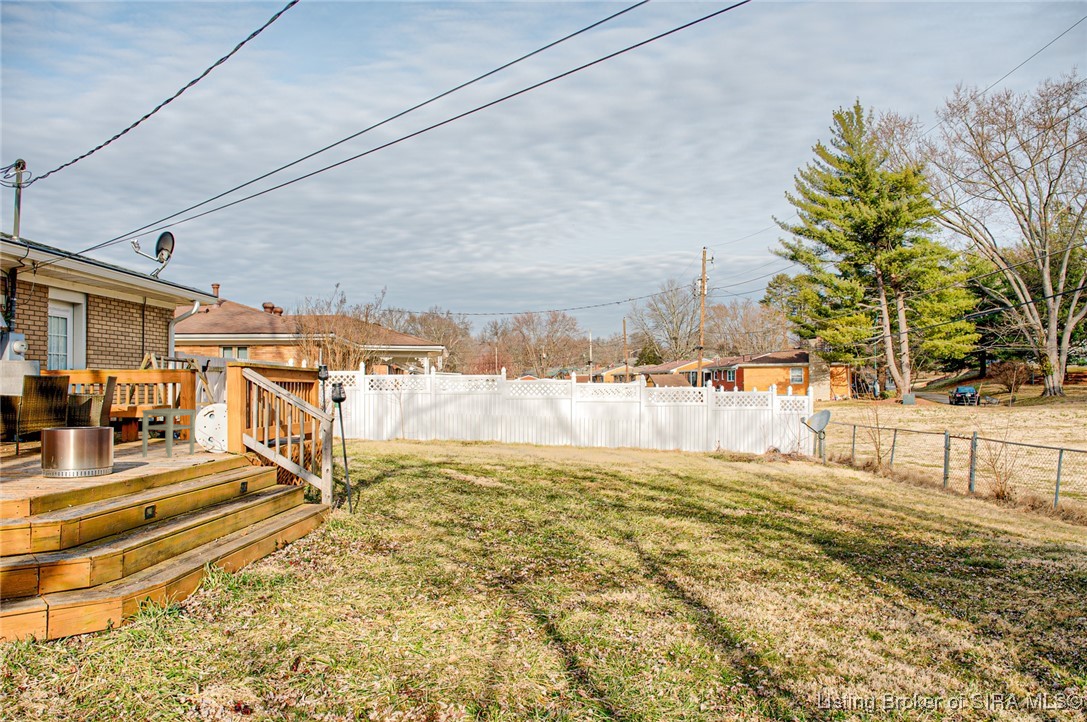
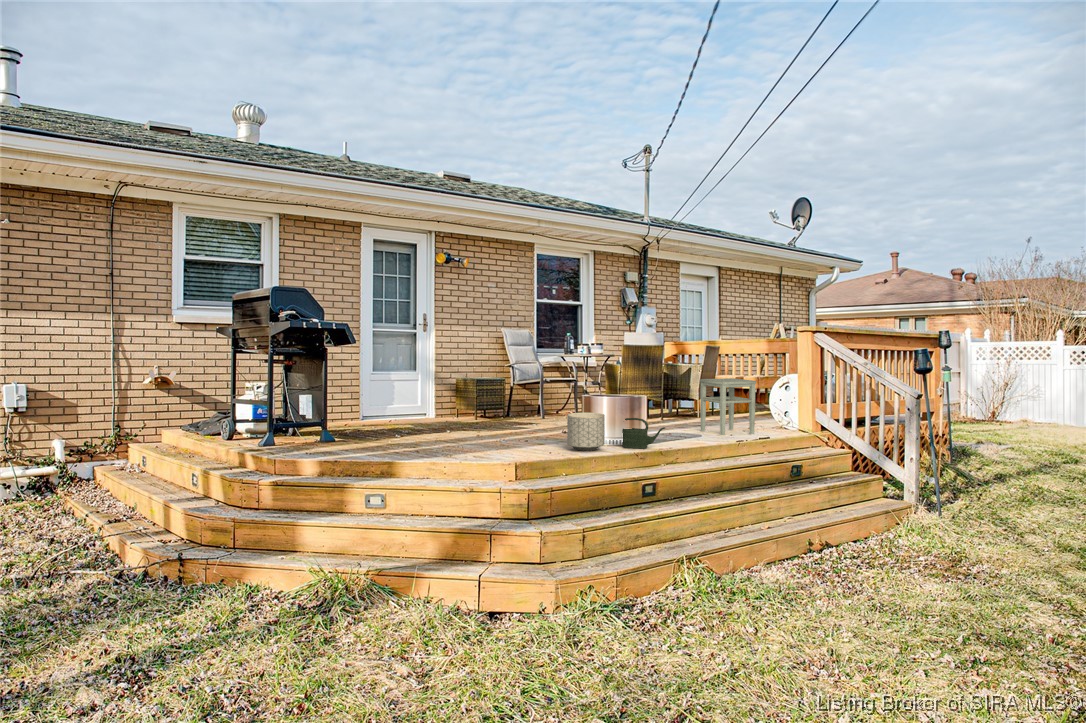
planter: none [57,444,98,480] -> present [567,413,605,451]
watering can: none [99,446,151,473] -> present [622,418,665,449]

